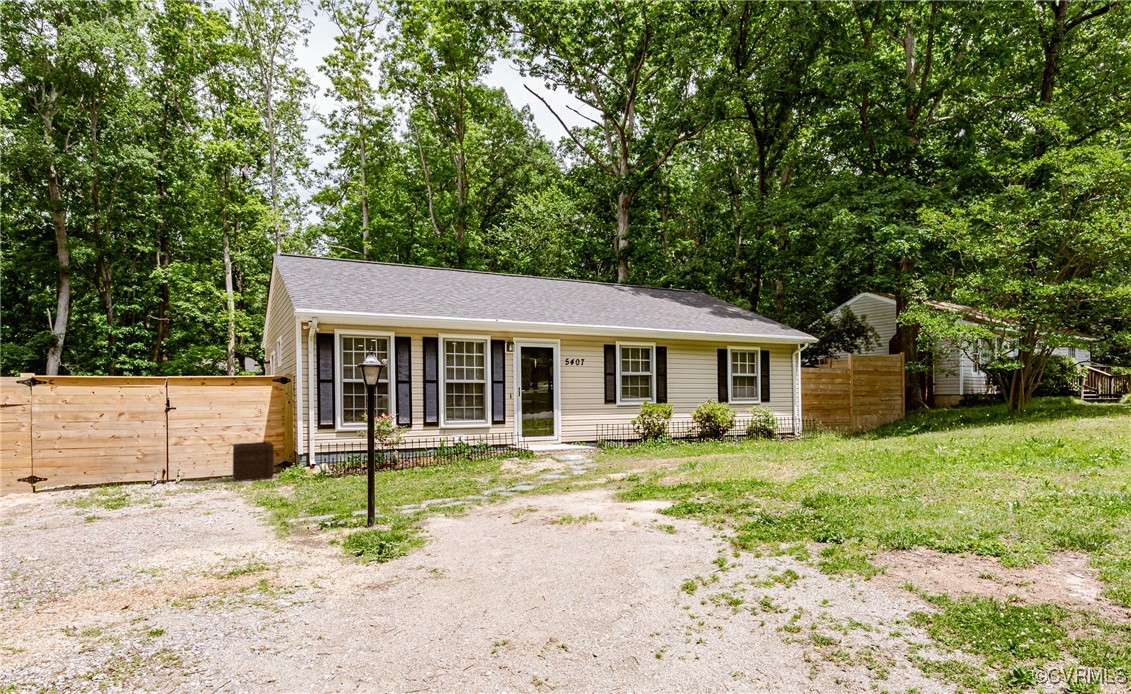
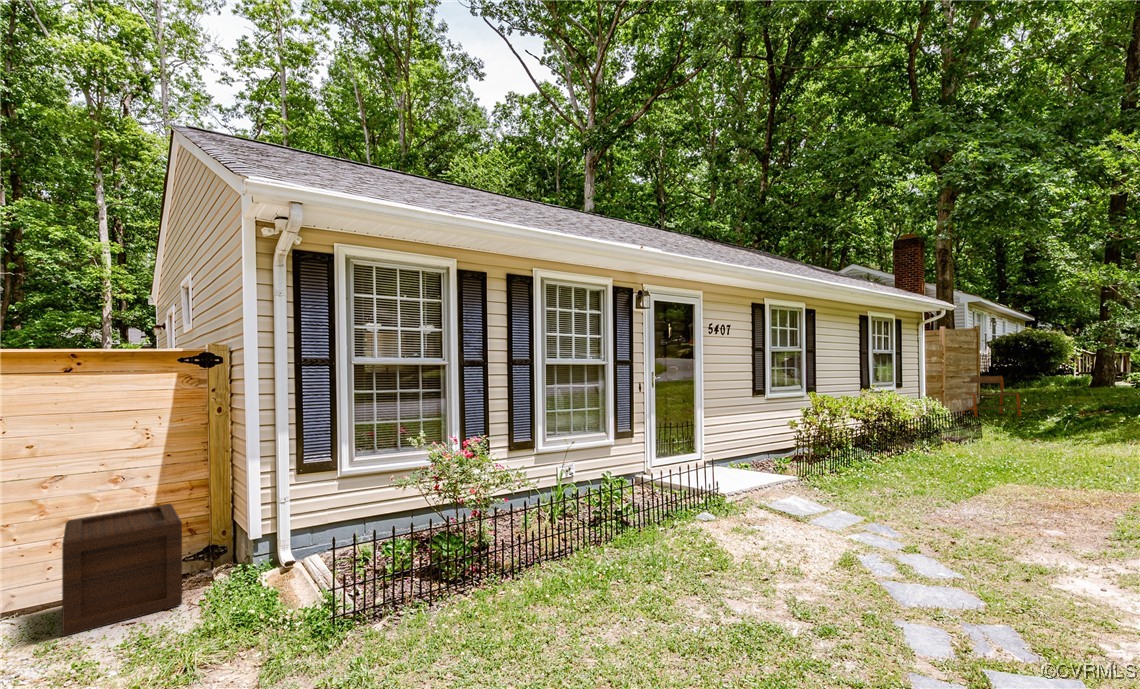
bench: none [865,395,909,429] -> present [961,376,1021,417]

